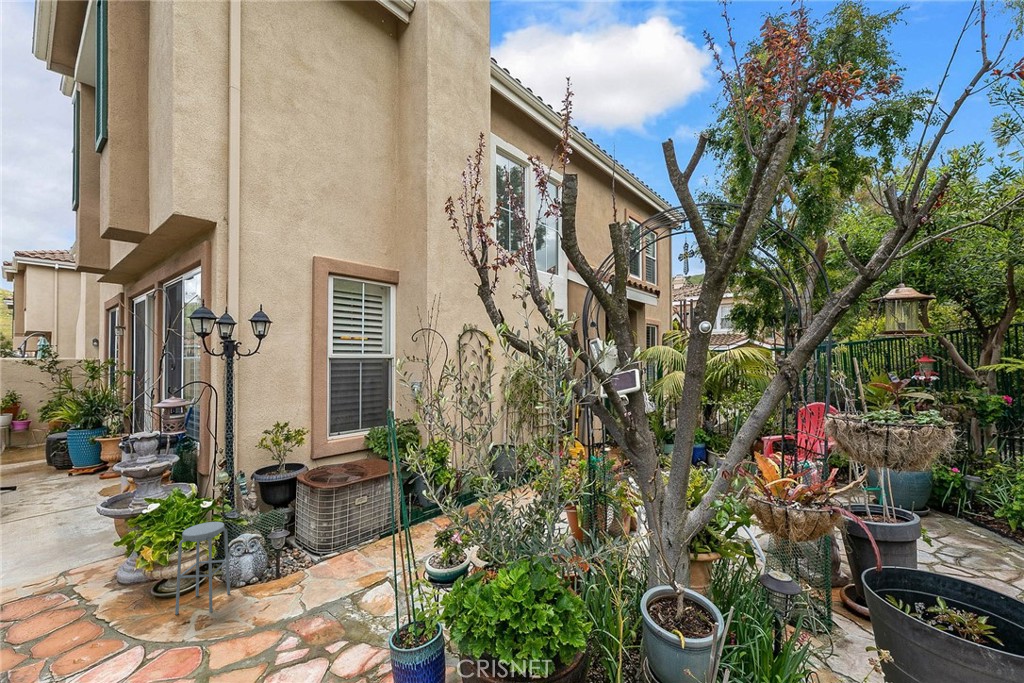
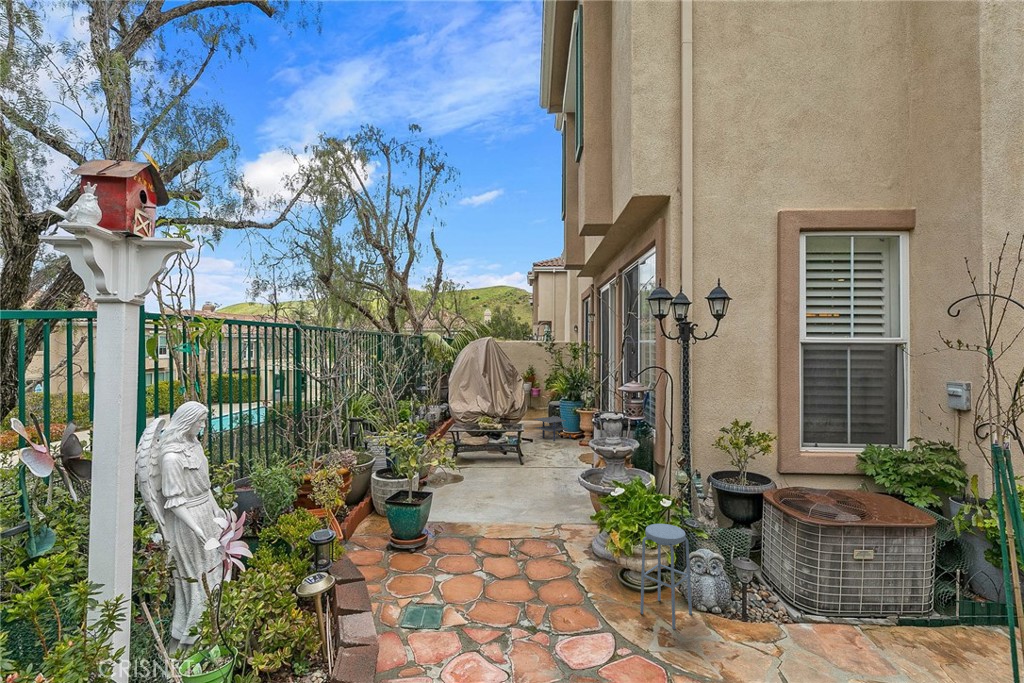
side table: none [16,450,91,483] -> present [534,416,571,441]

